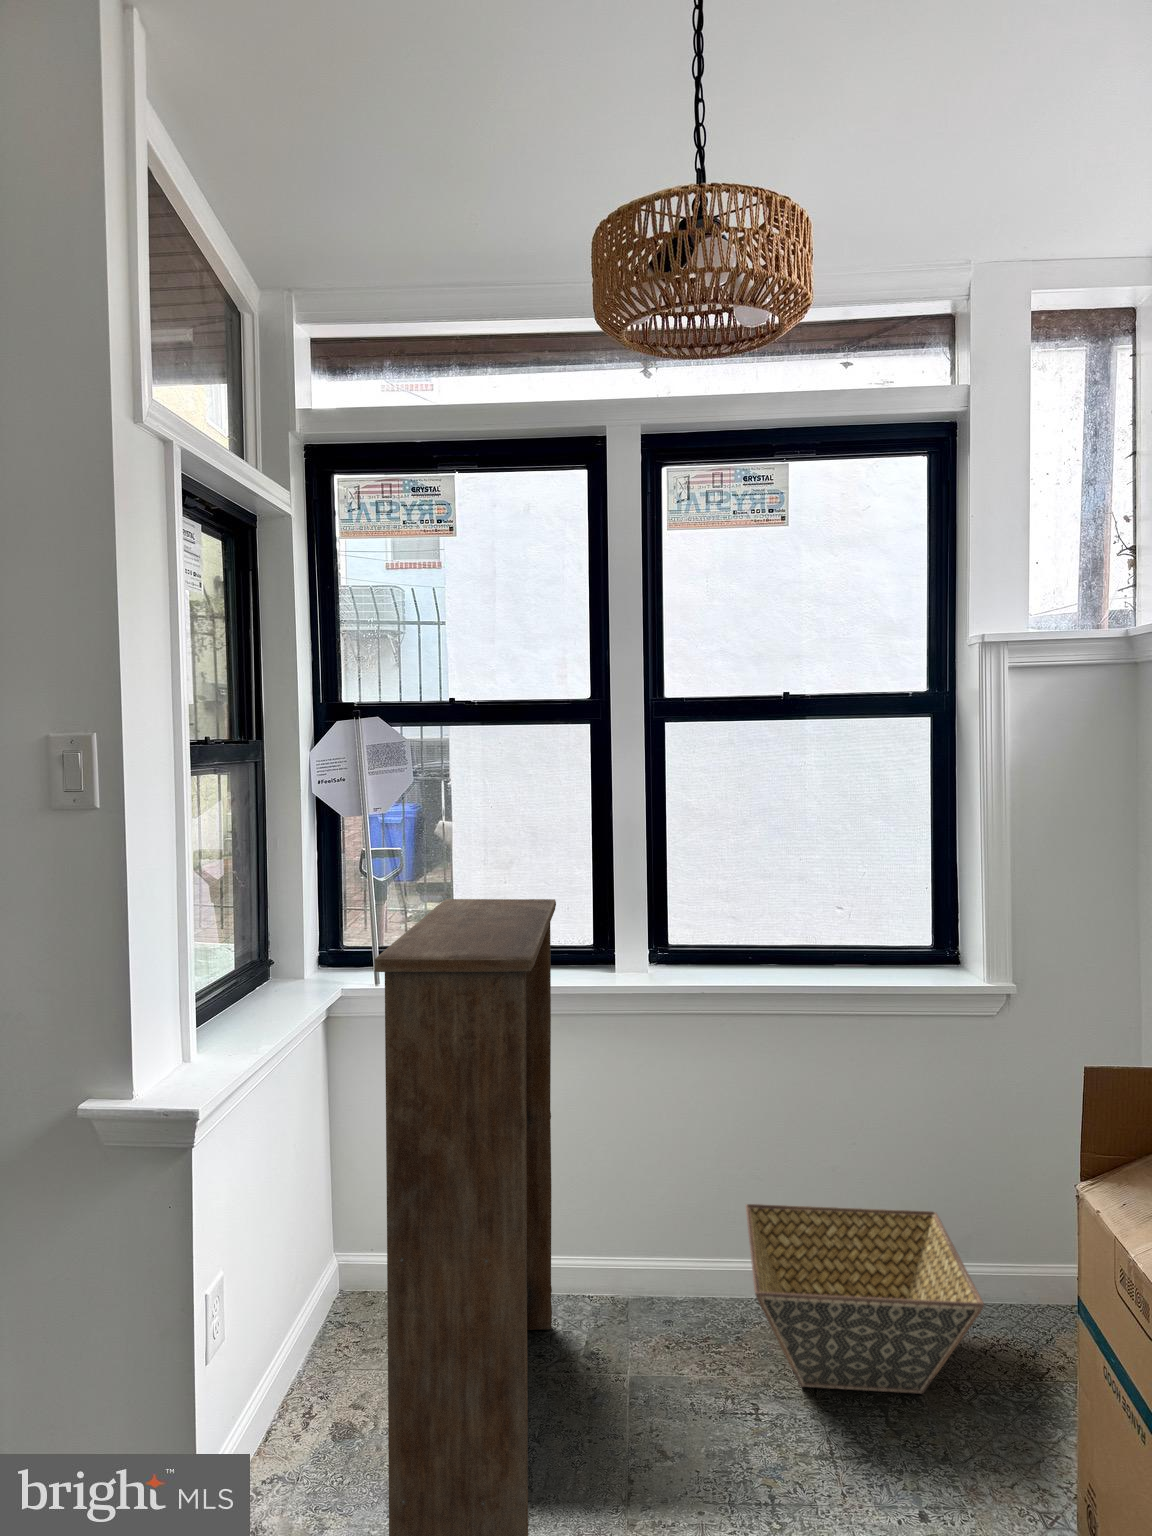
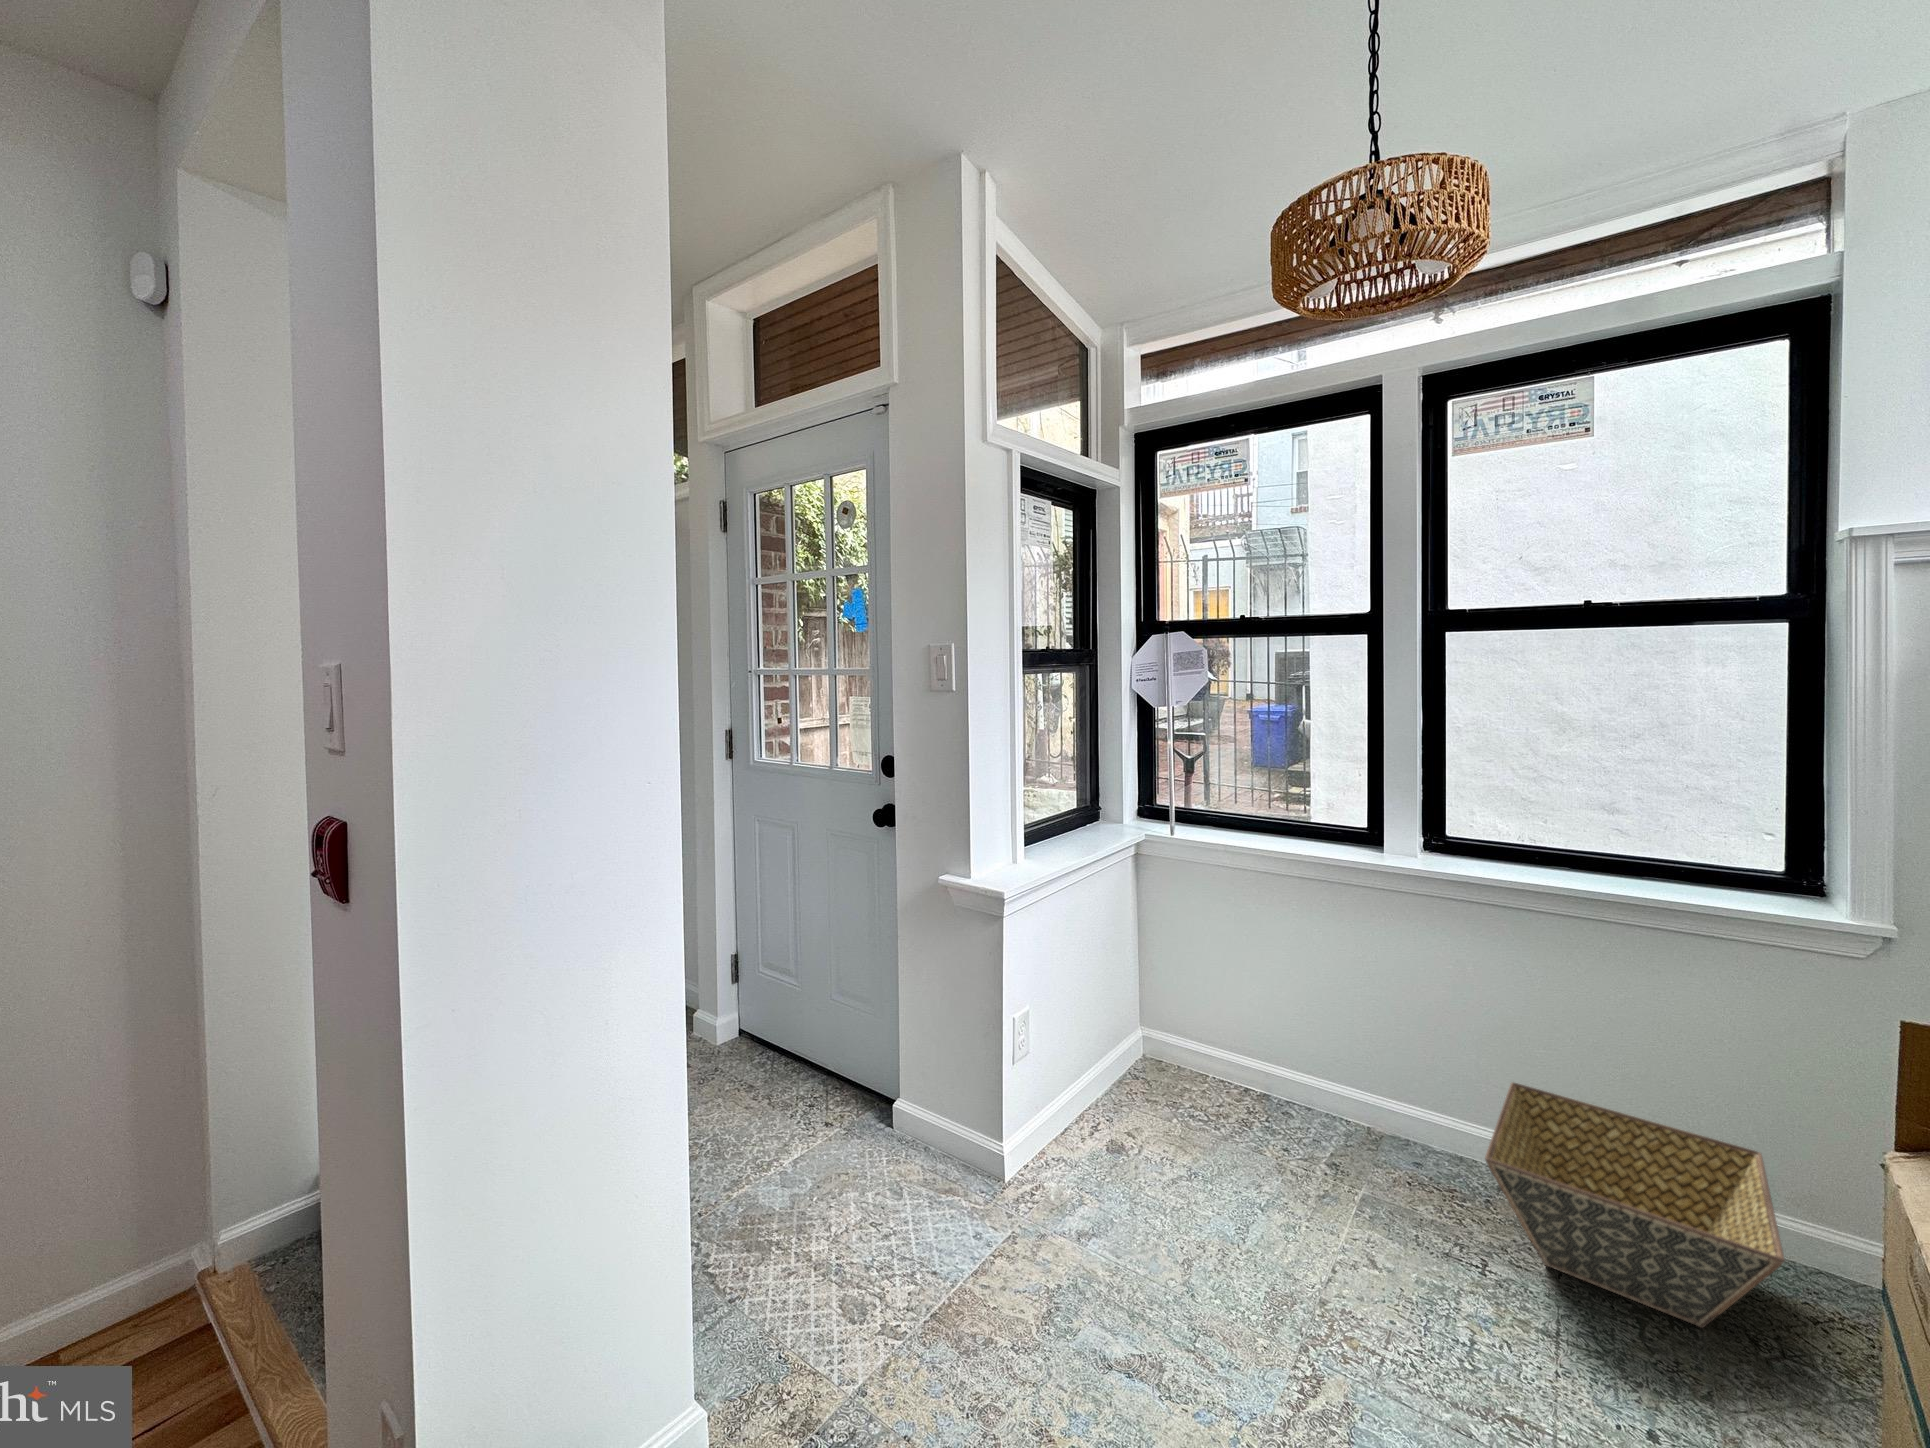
bookshelf: present [375,899,556,1536] -> none [1115,773,1316,1285]

